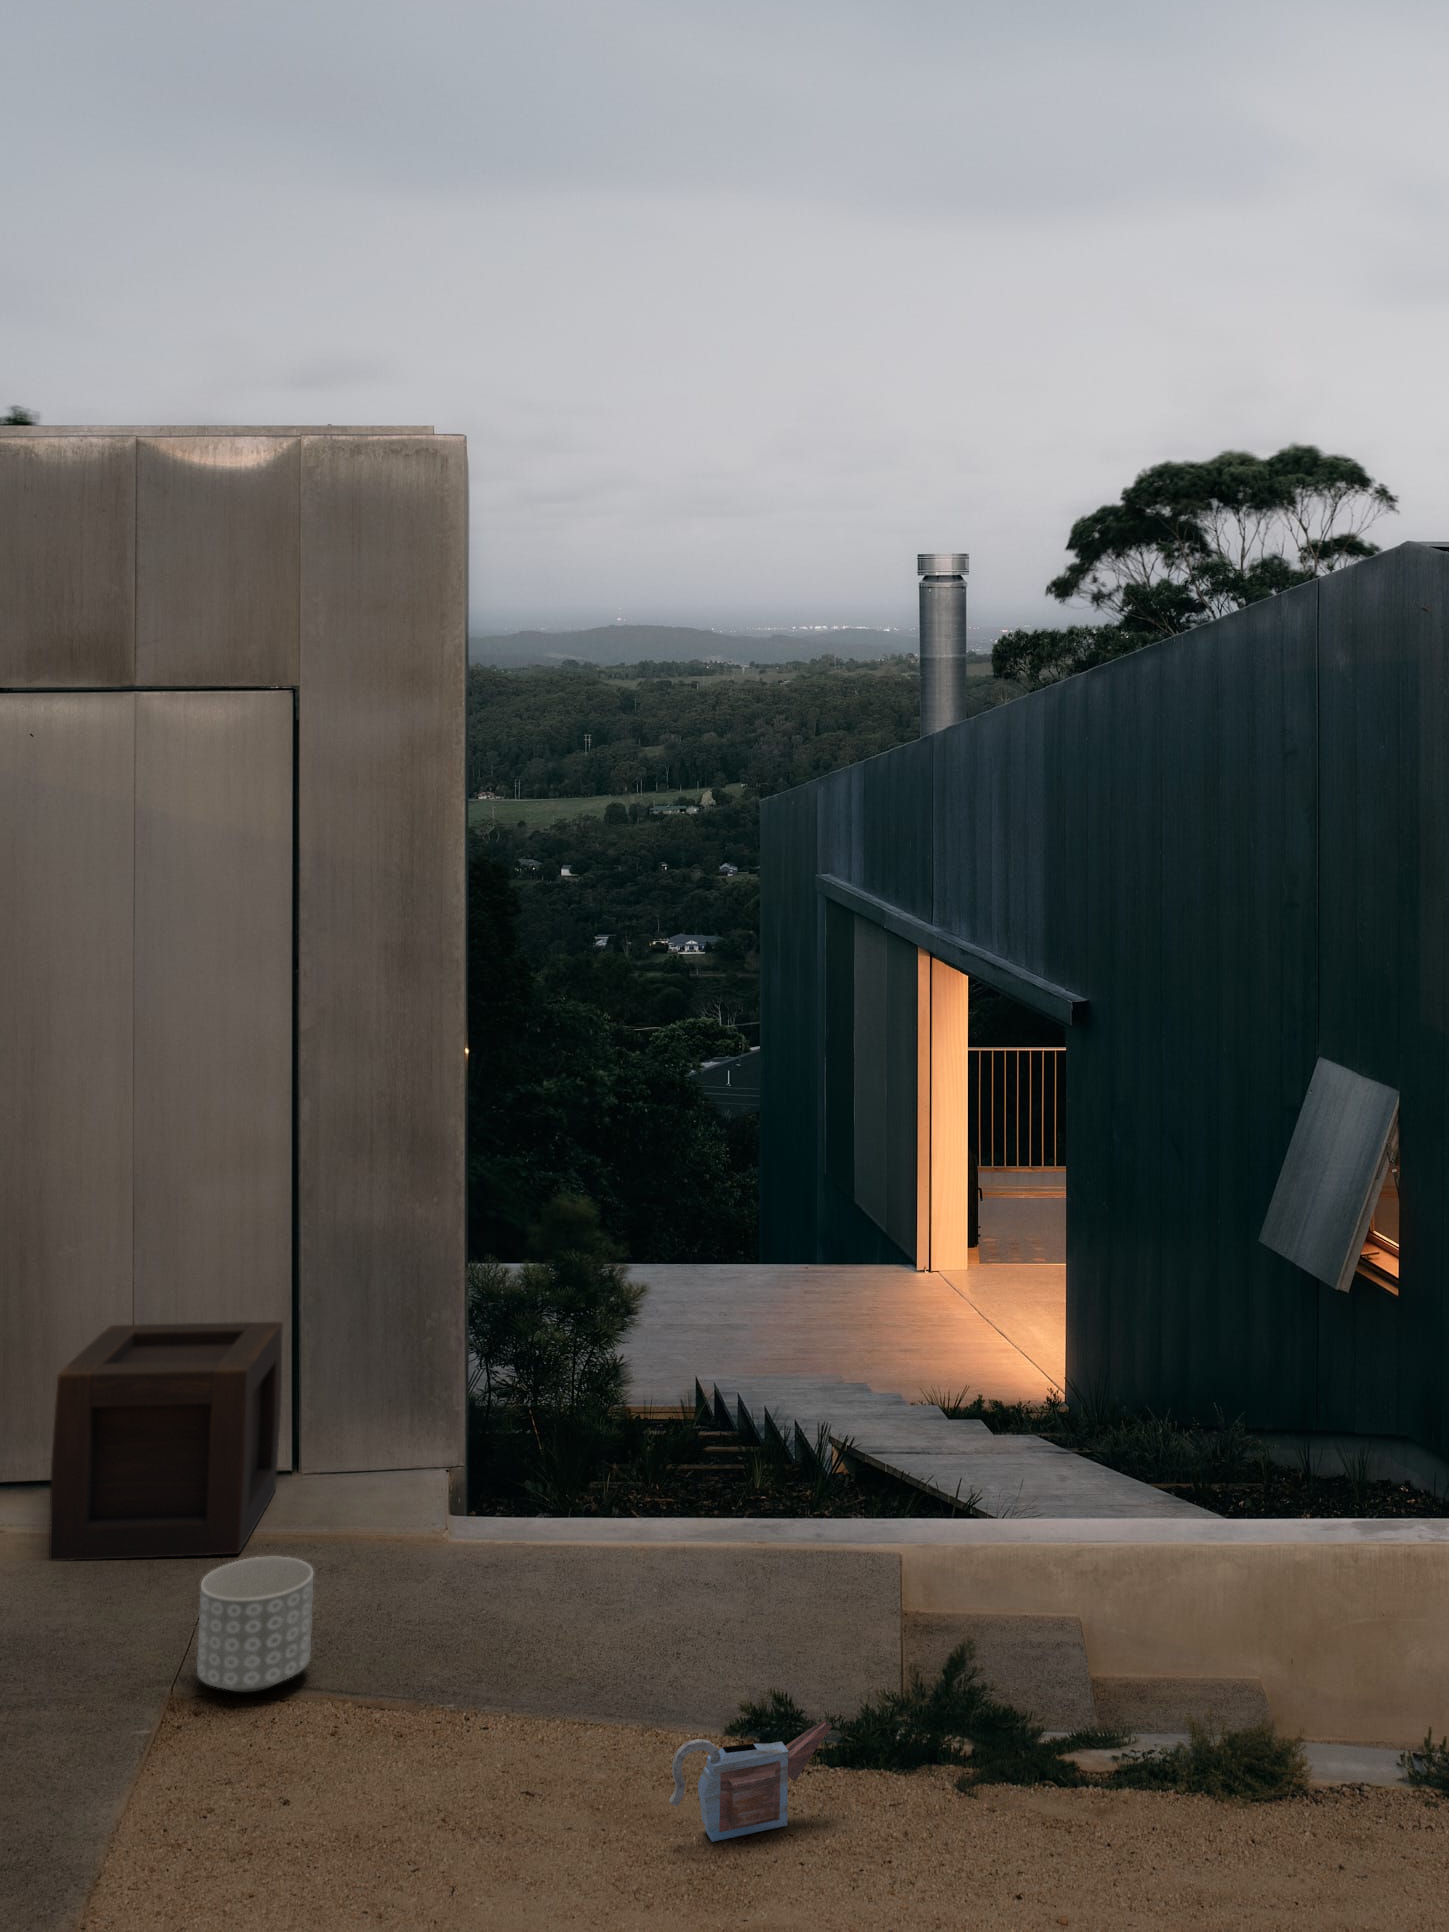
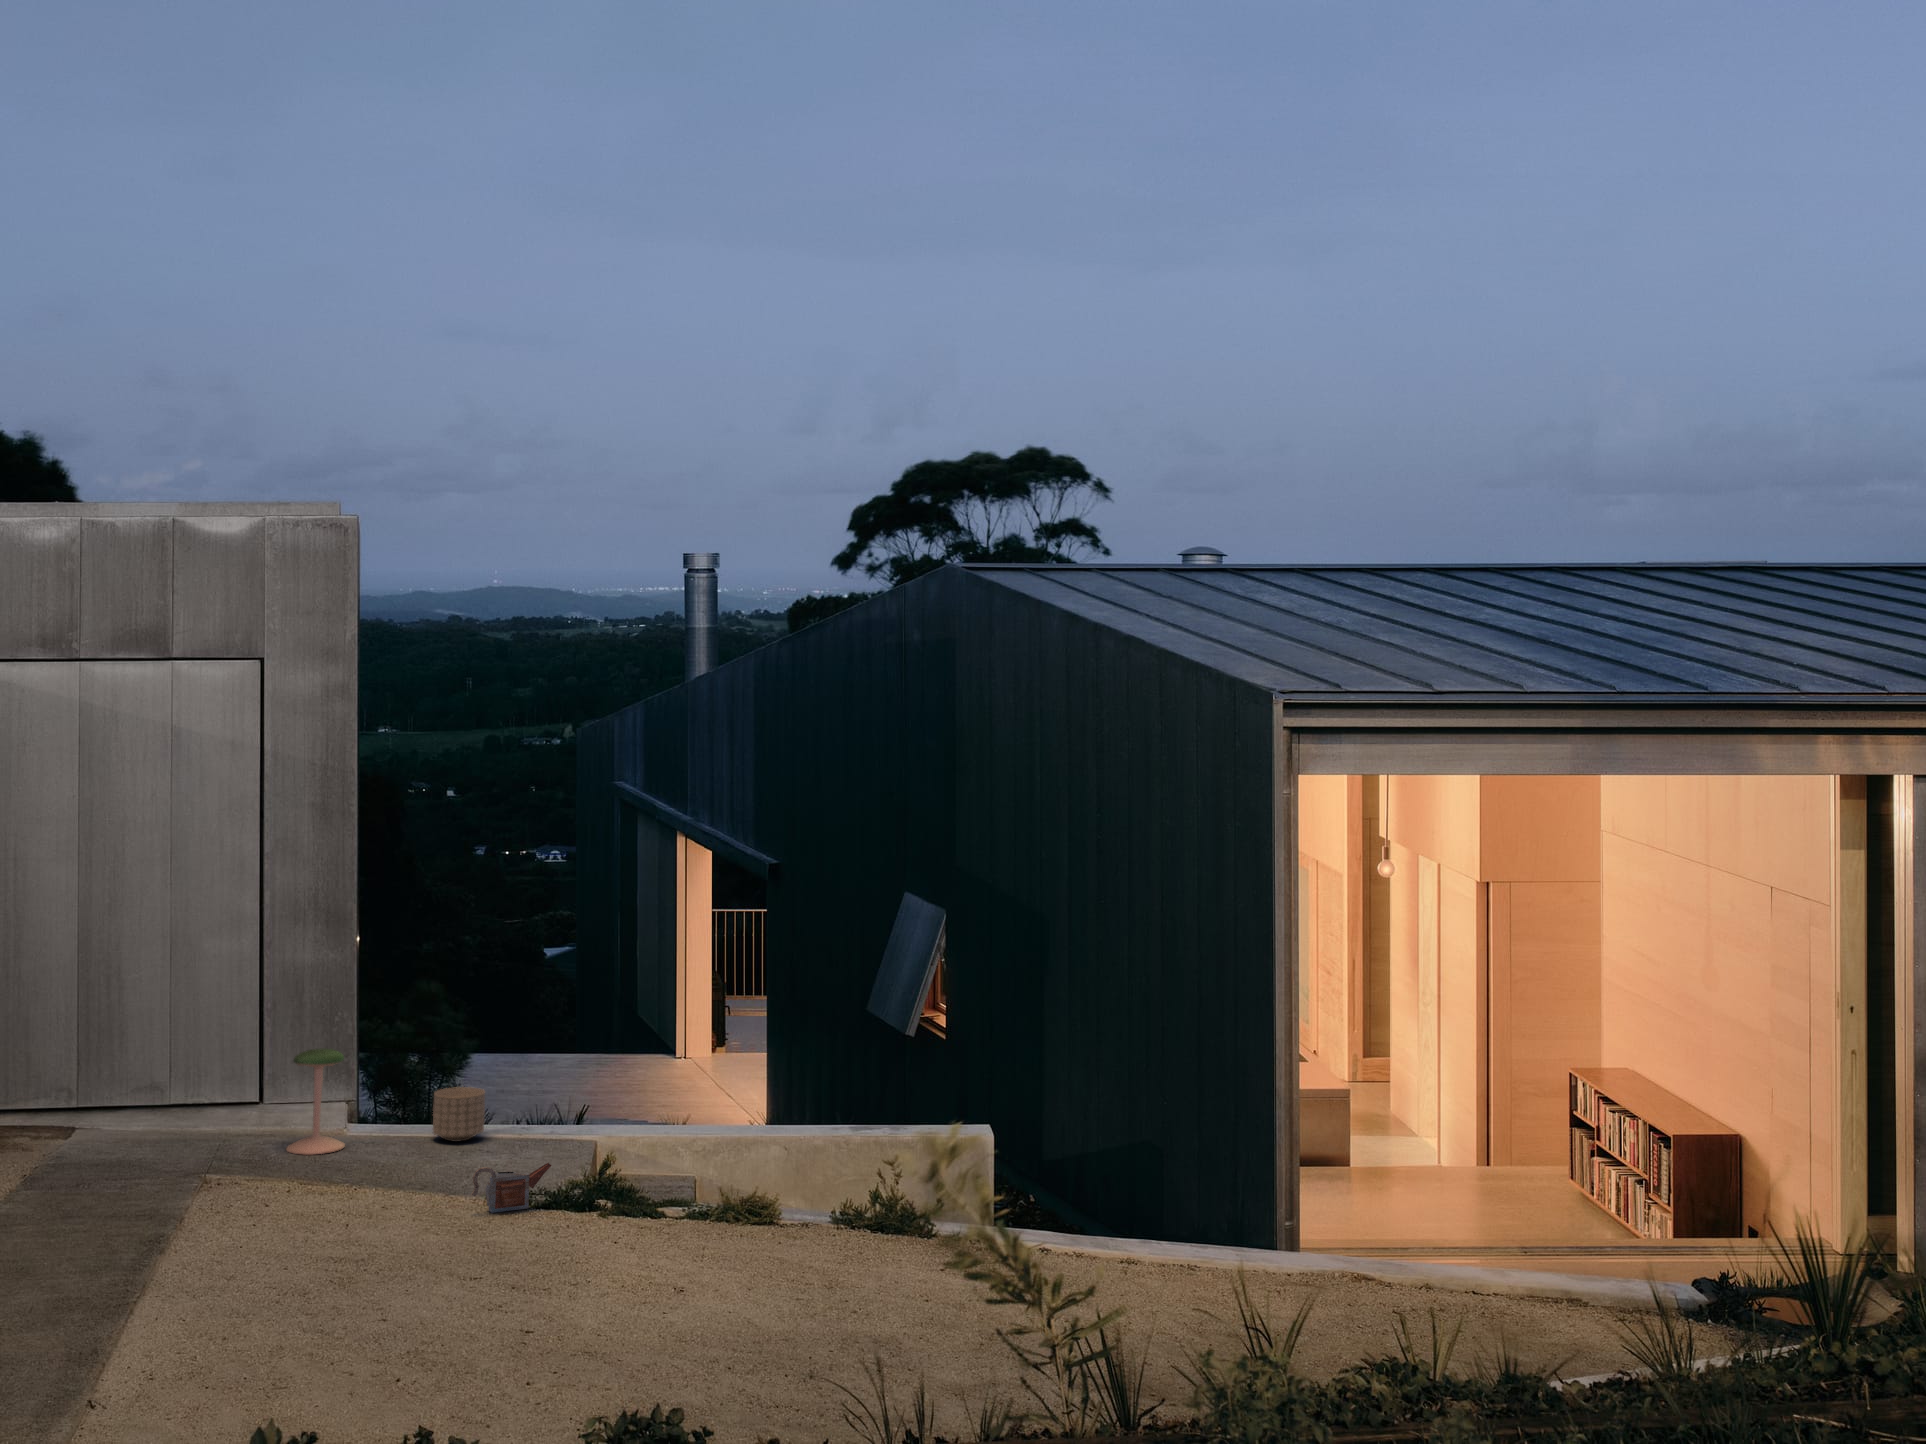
wooden crate: present [49,1322,283,1561] -> none [127,1021,253,1139]
stool: none [323,1401,430,1617] -> present [286,1049,345,1155]
planter: present [197,1557,313,1692] -> present [433,1087,485,1141]

